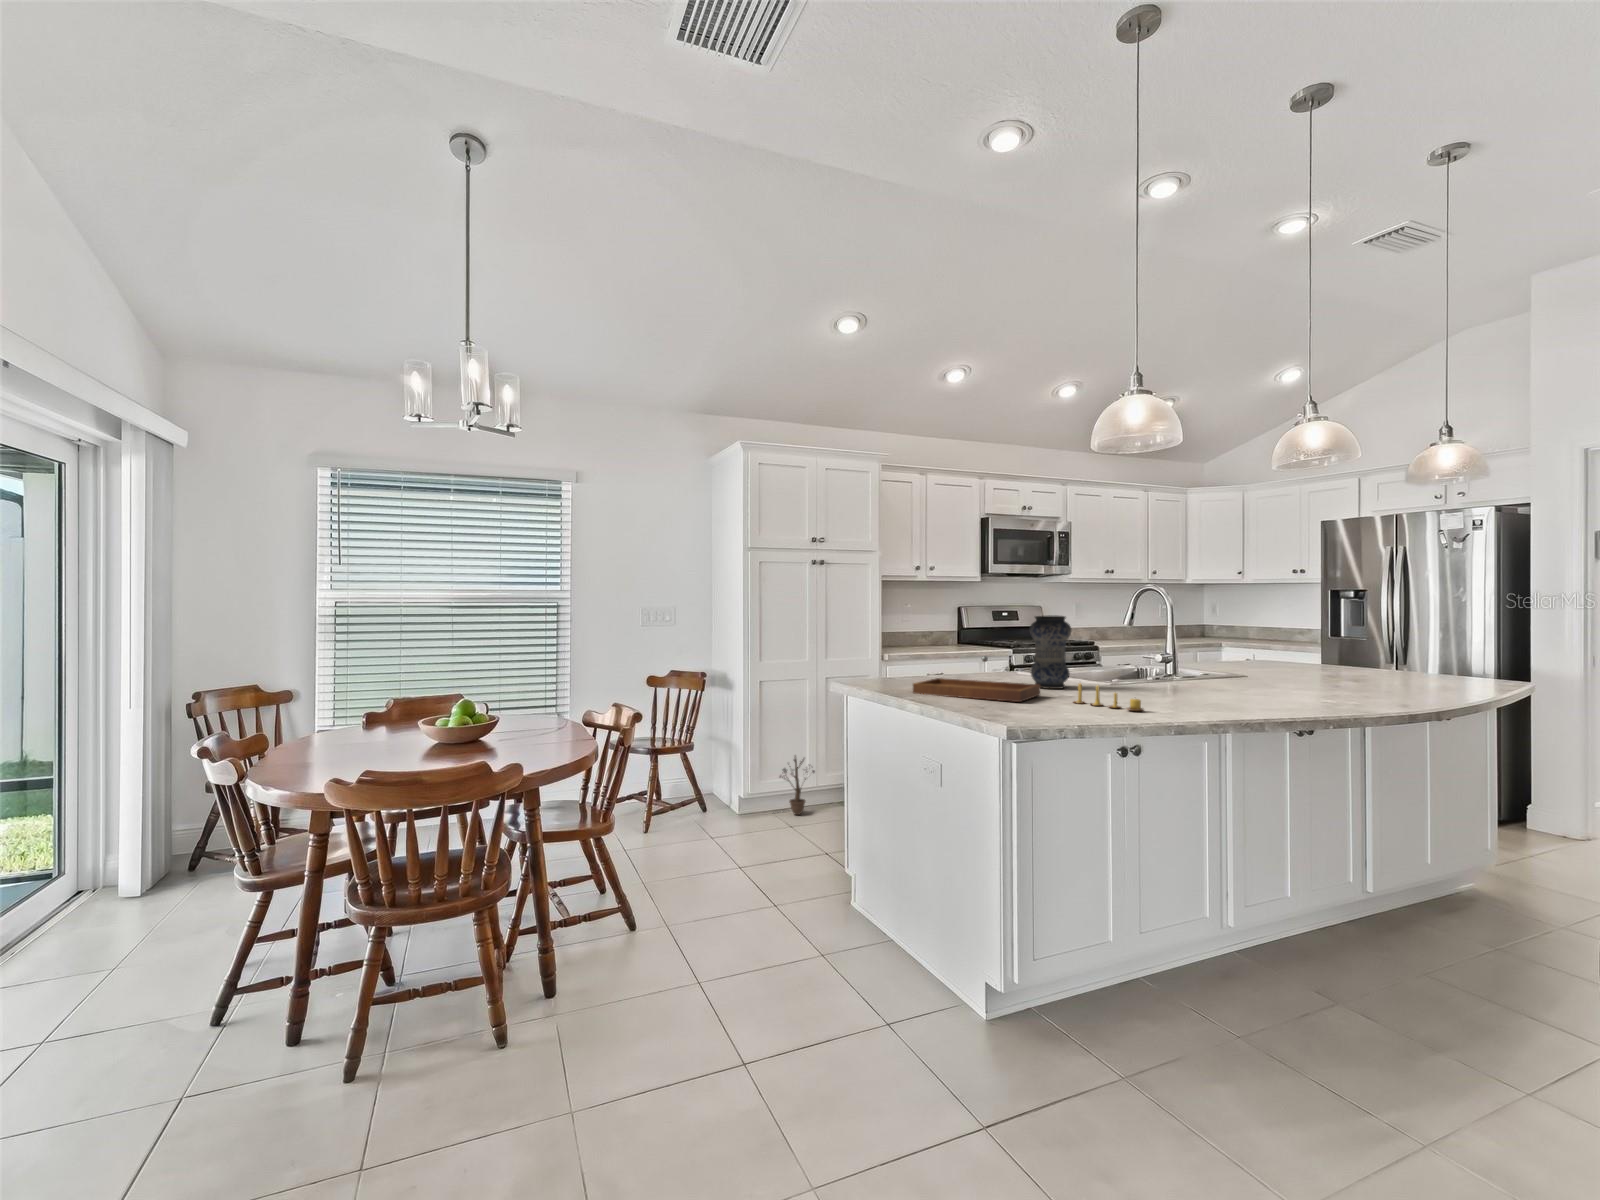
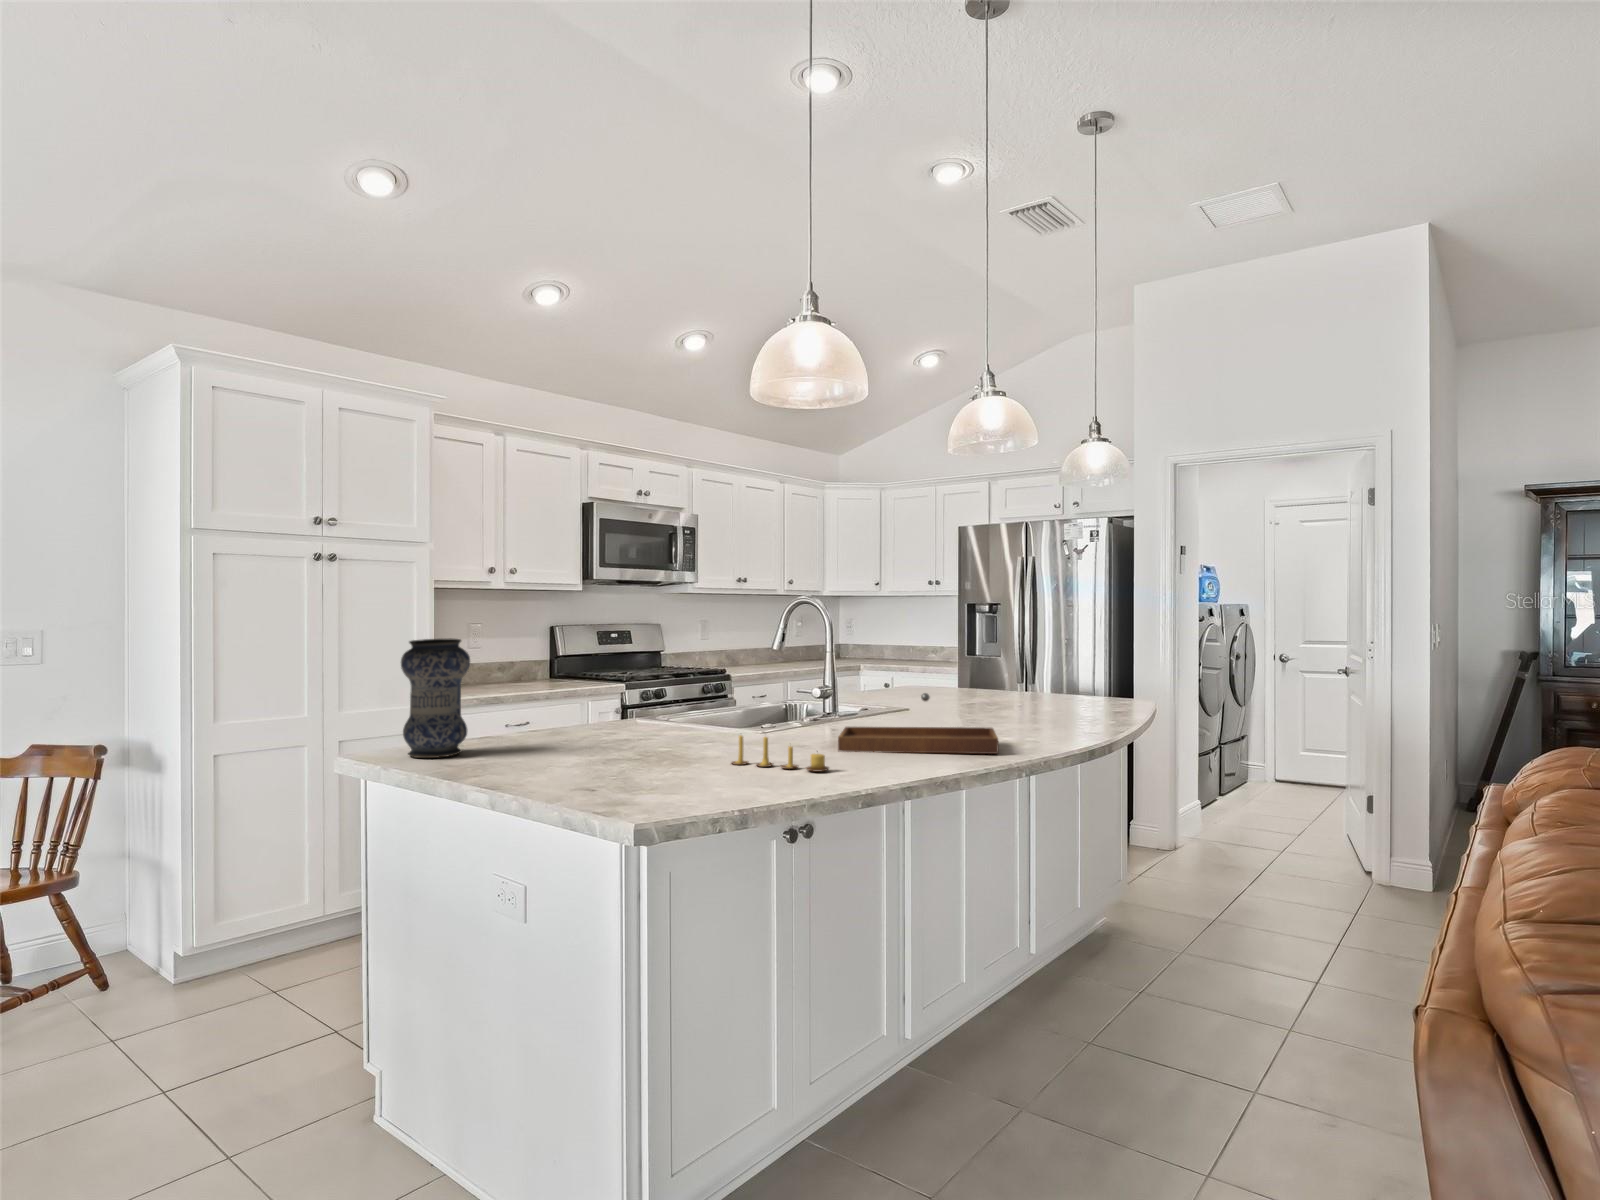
vase: present [1030,615,1072,689] -> present [401,638,470,758]
tray: present [913,656,1040,702] -> present [838,693,998,754]
decorative plant: present [773,756,815,815] -> none [240,870,322,974]

